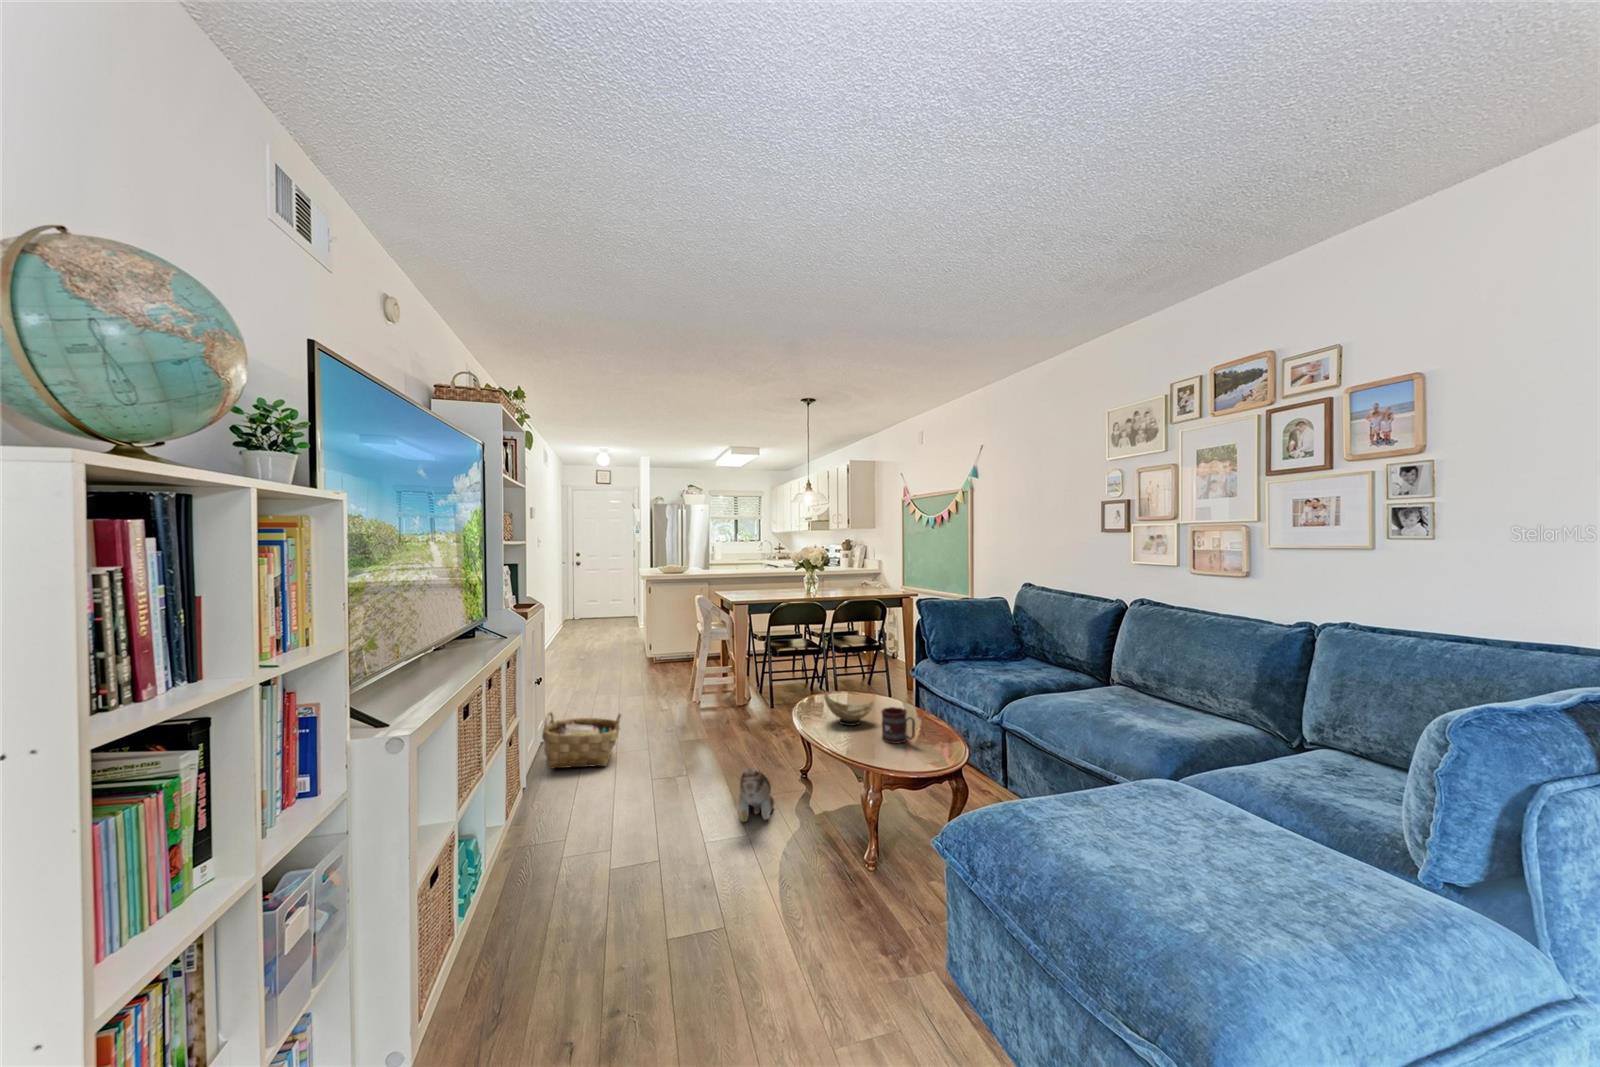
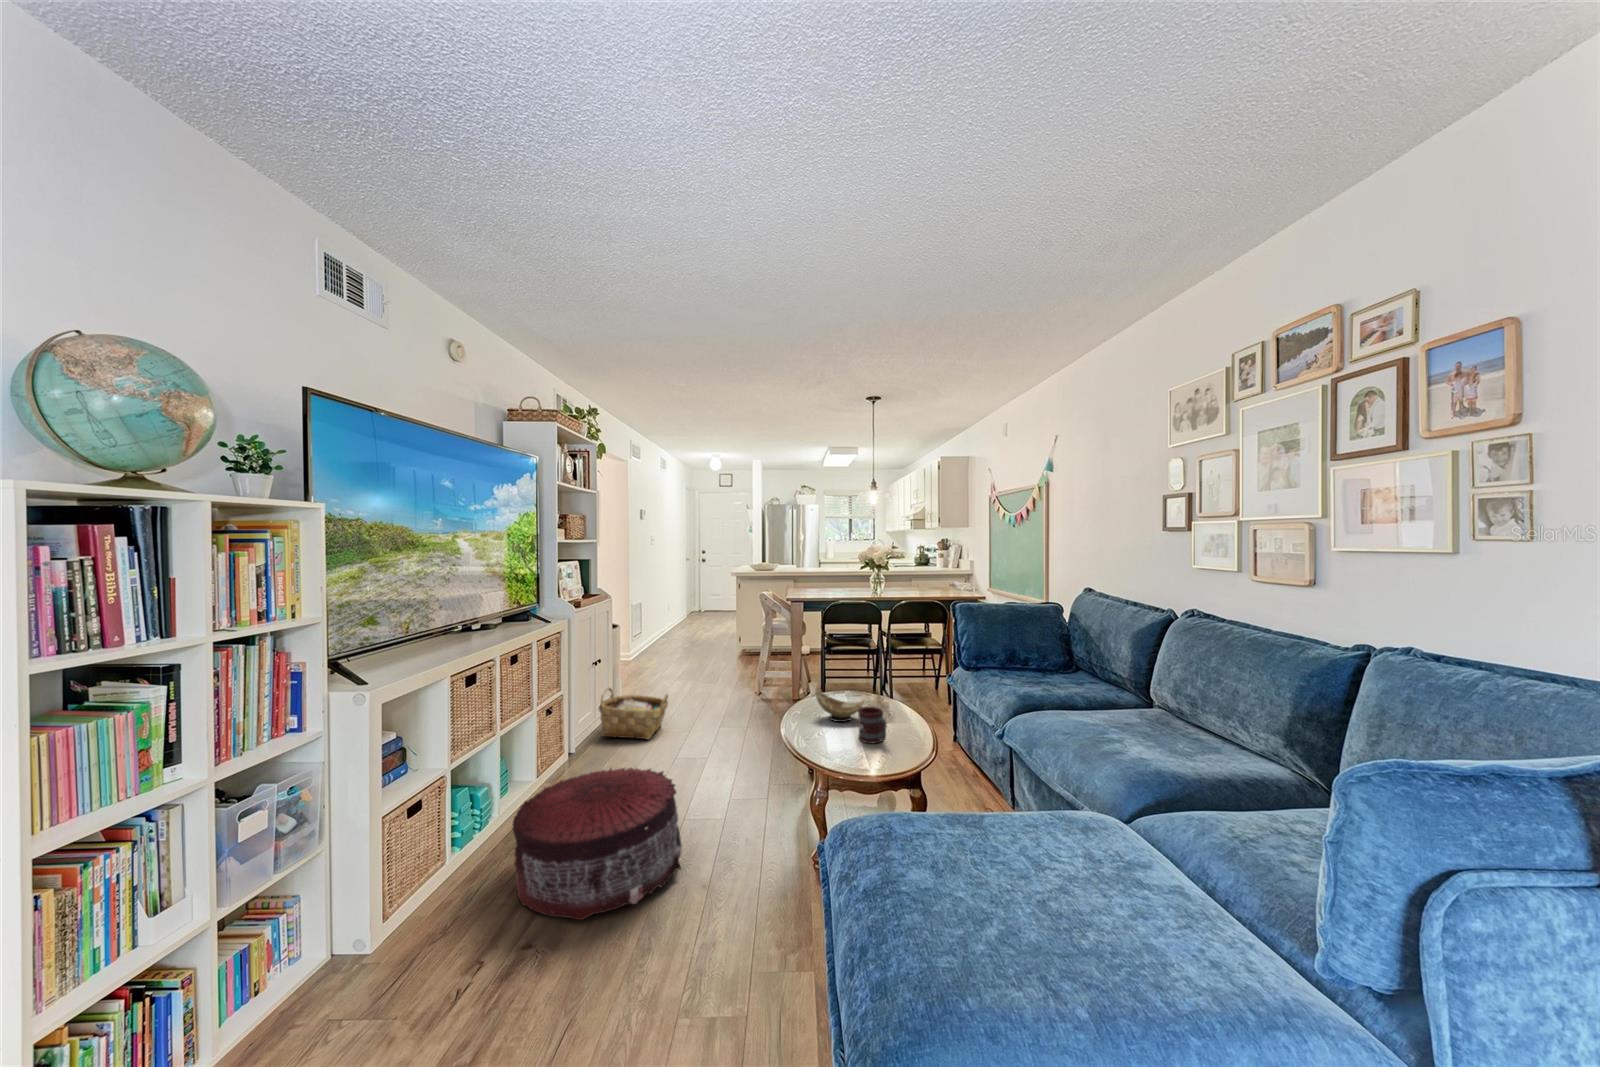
plush toy: present [739,767,774,822] -> none [721,752,770,803]
pouf: none [543,795,738,977] -> present [513,768,682,920]

